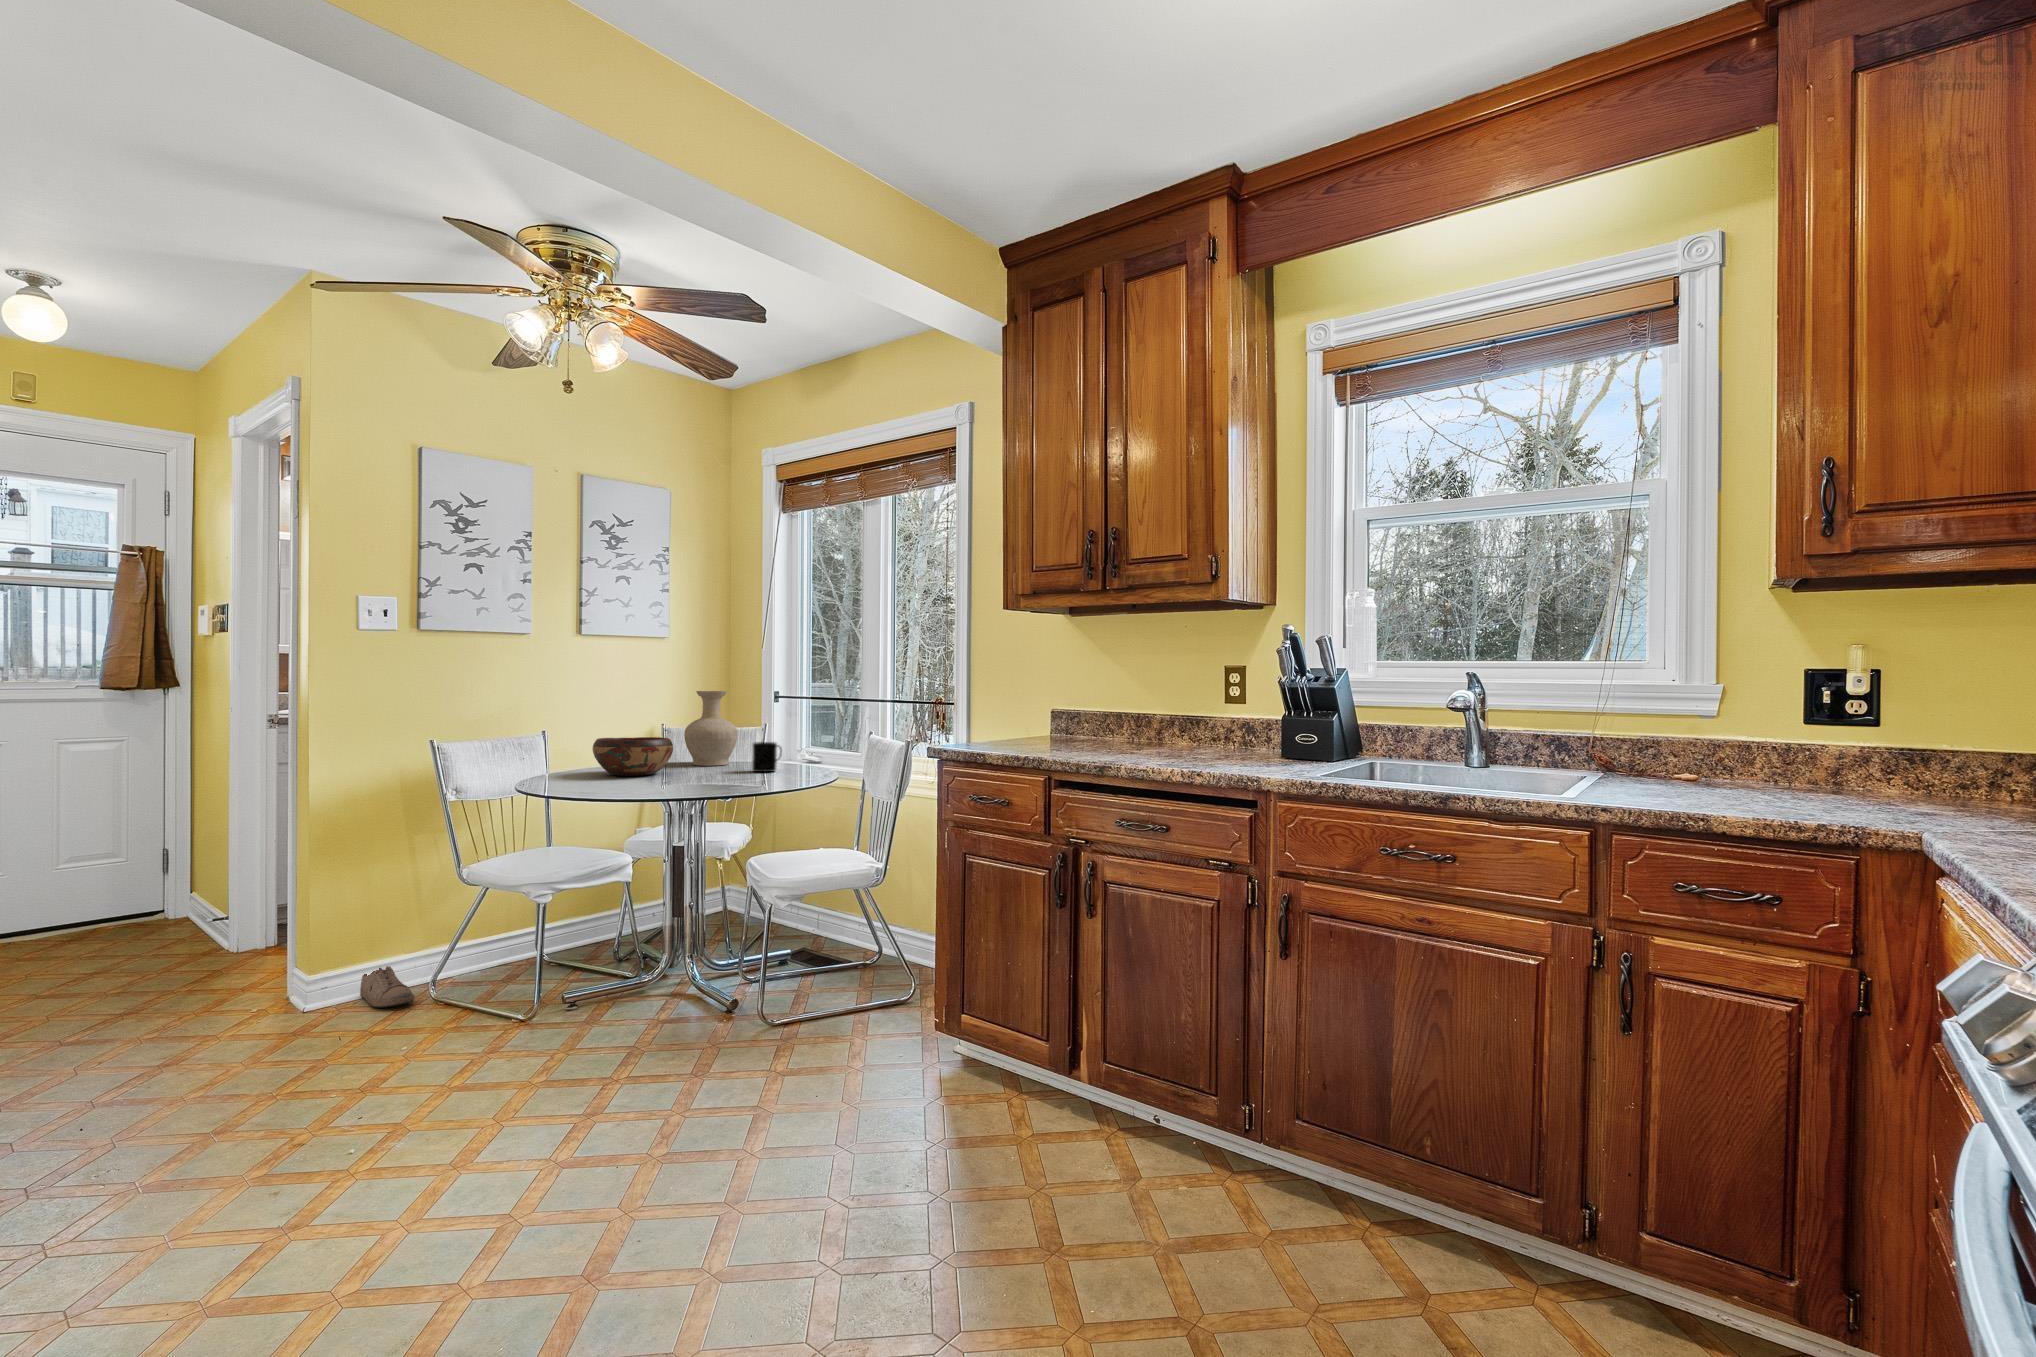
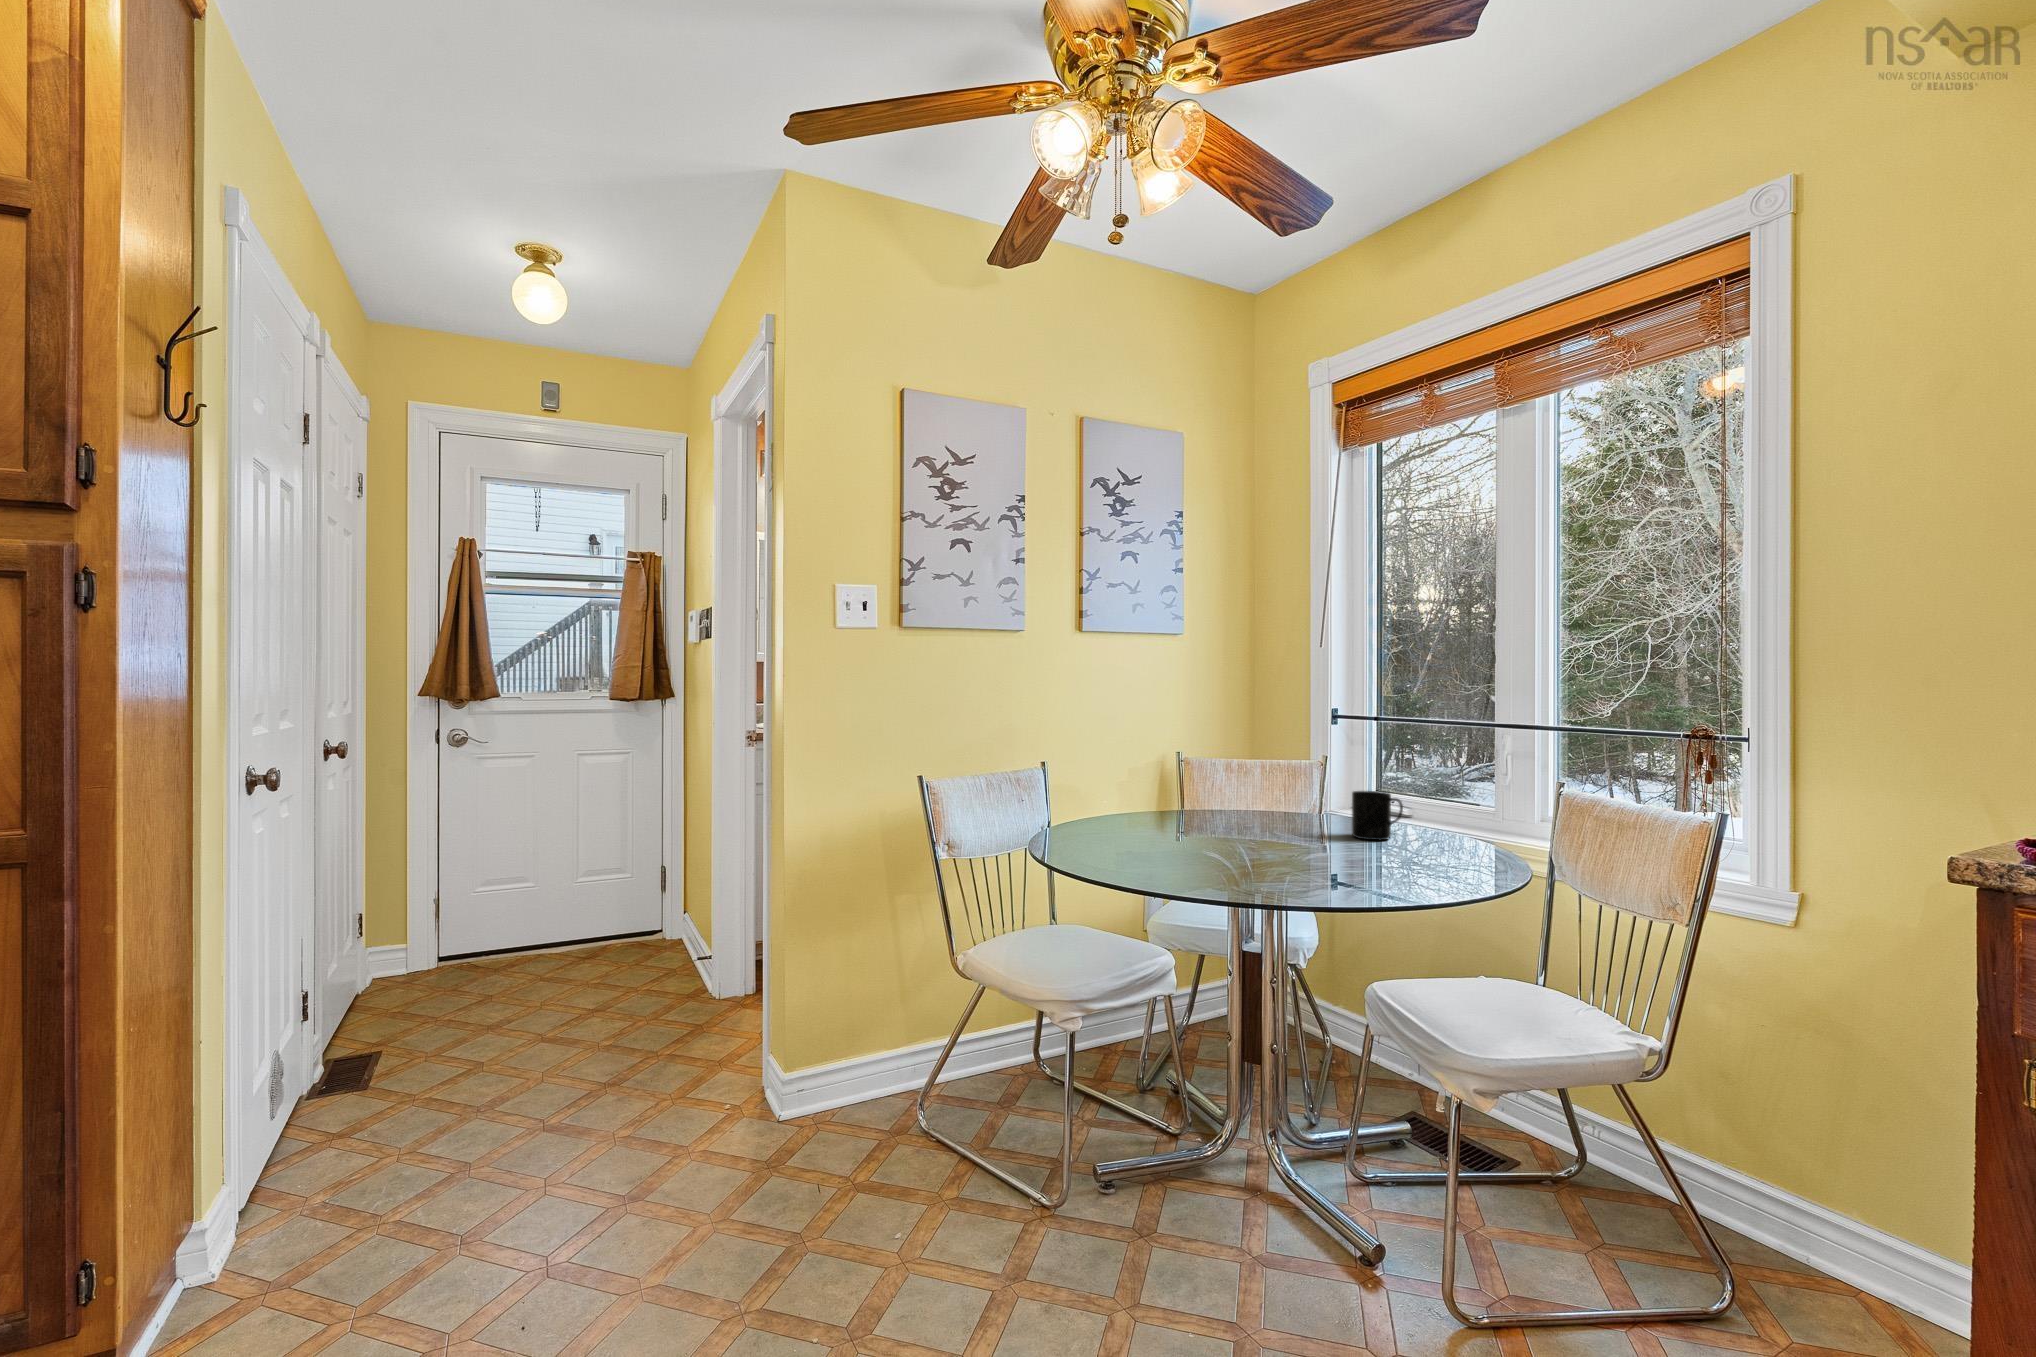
vase: present [684,691,738,766] -> none [1229,708,1306,819]
decorative bowl: present [593,737,673,776] -> none [1123,778,1236,840]
shoe: present [360,966,414,1008] -> none [838,1070,902,1151]

